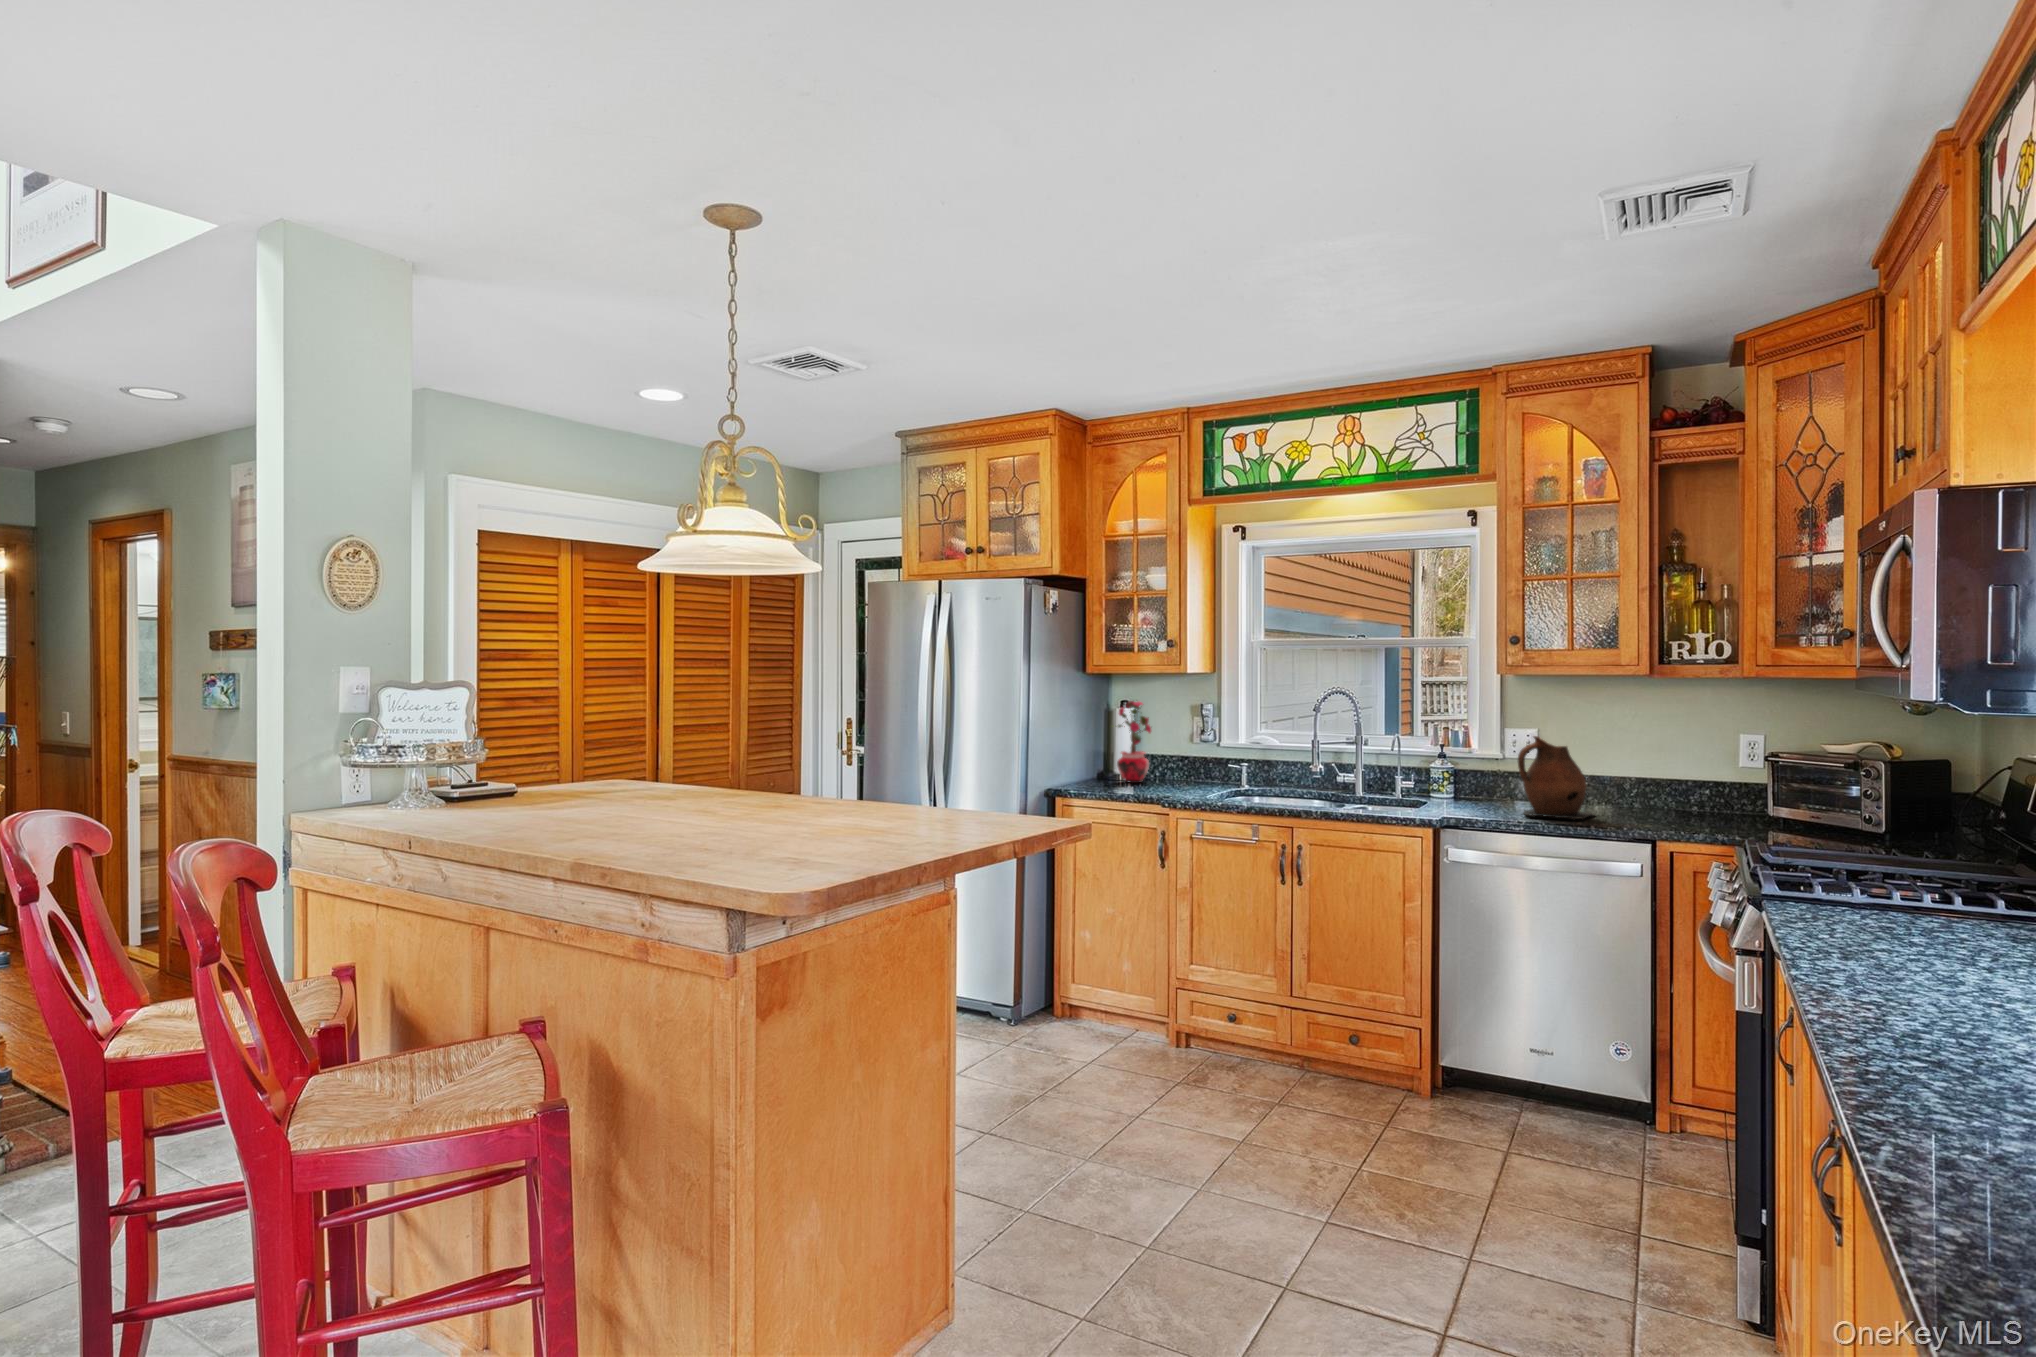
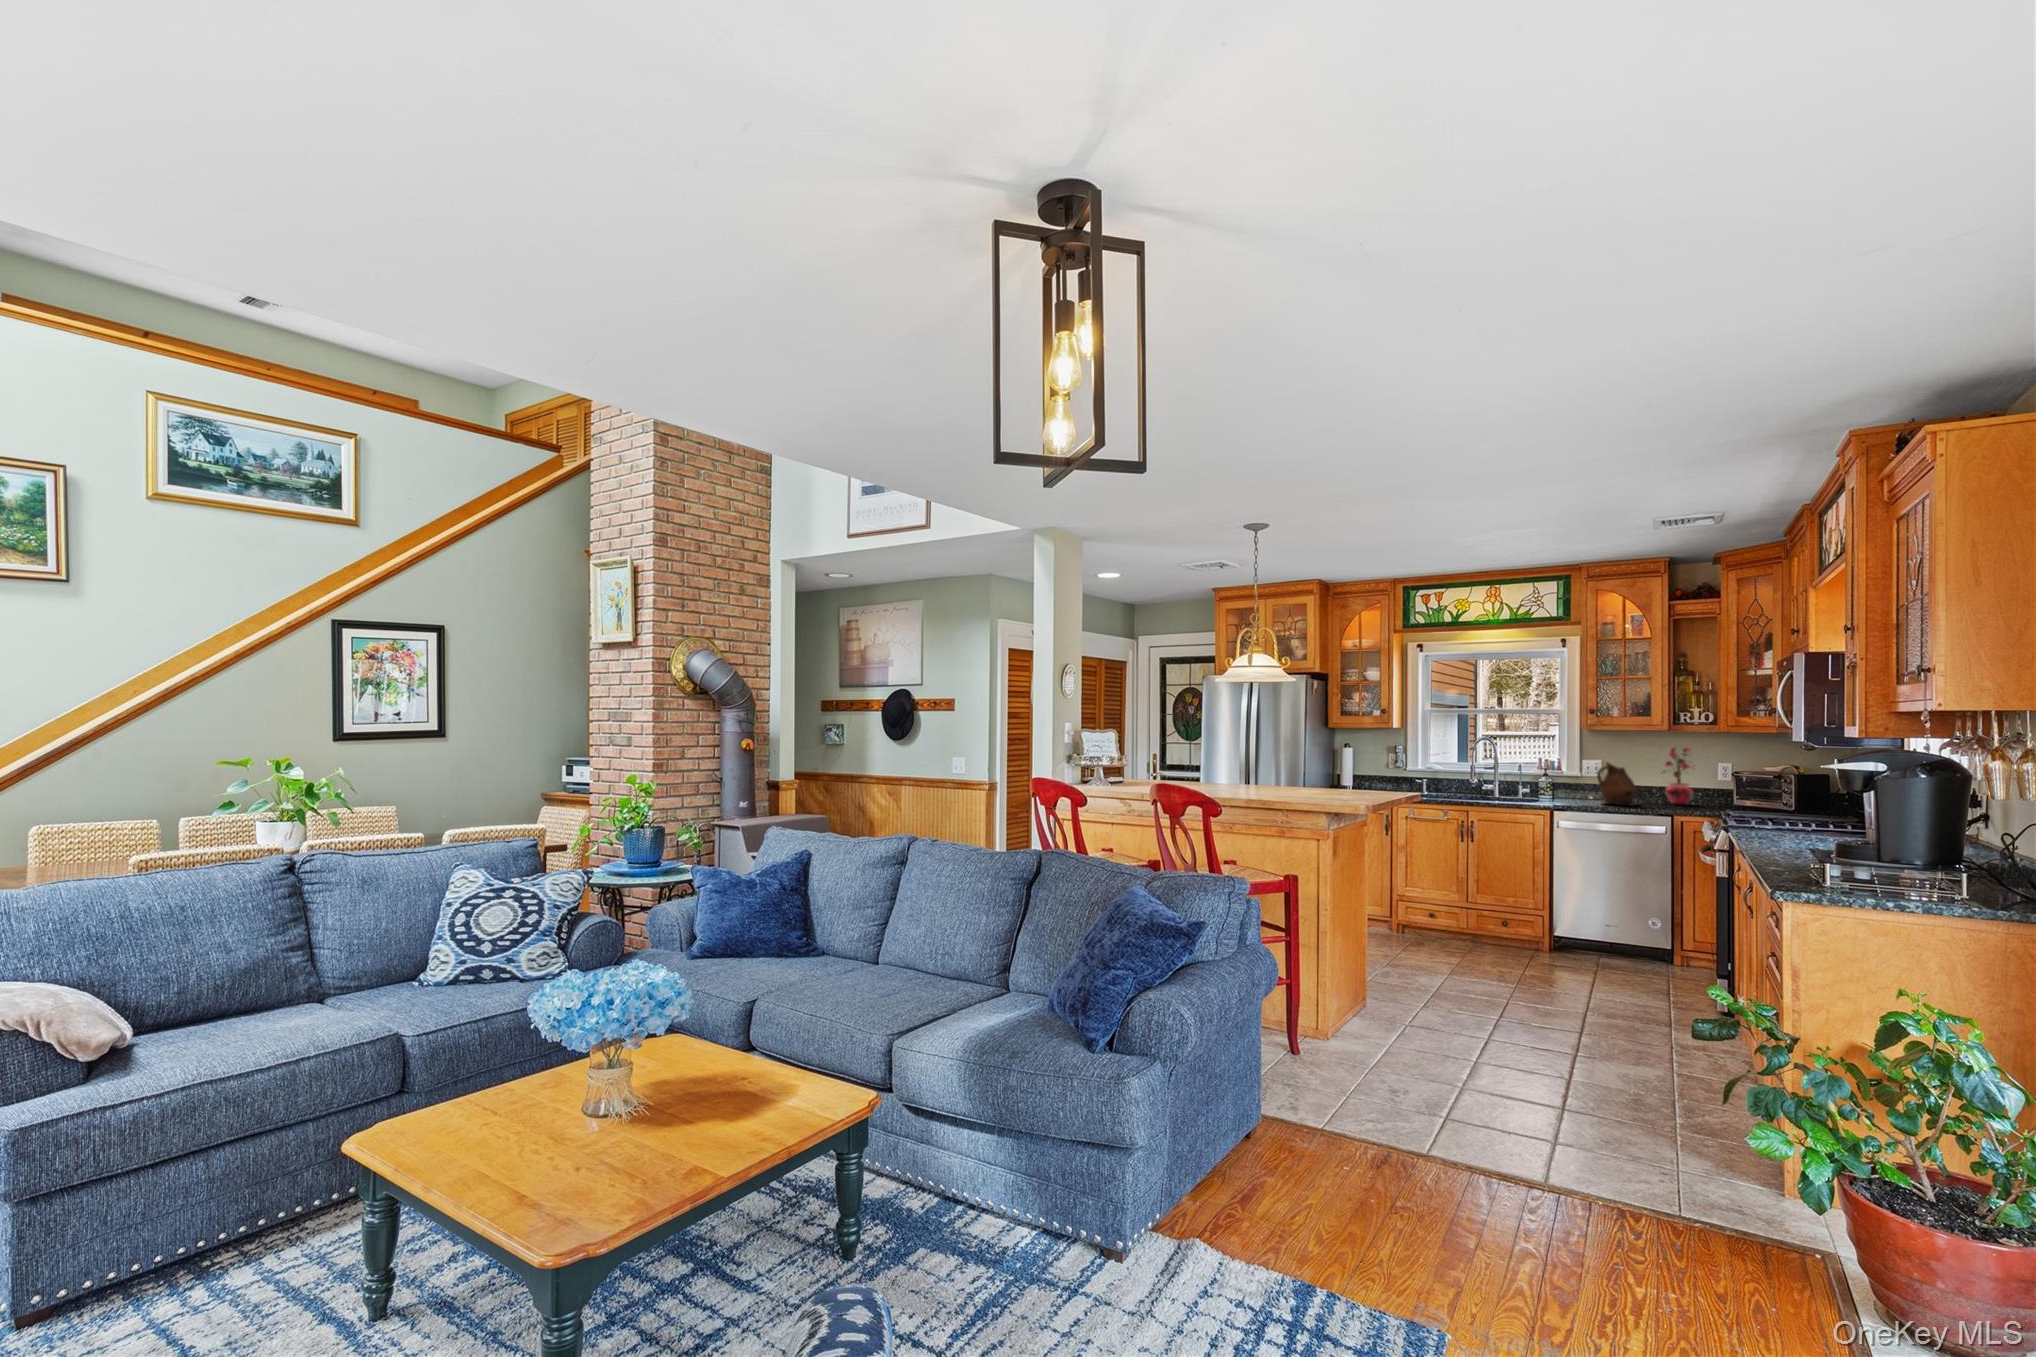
potted plant: present [1117,701,1151,783] -> present [1665,747,1694,805]

